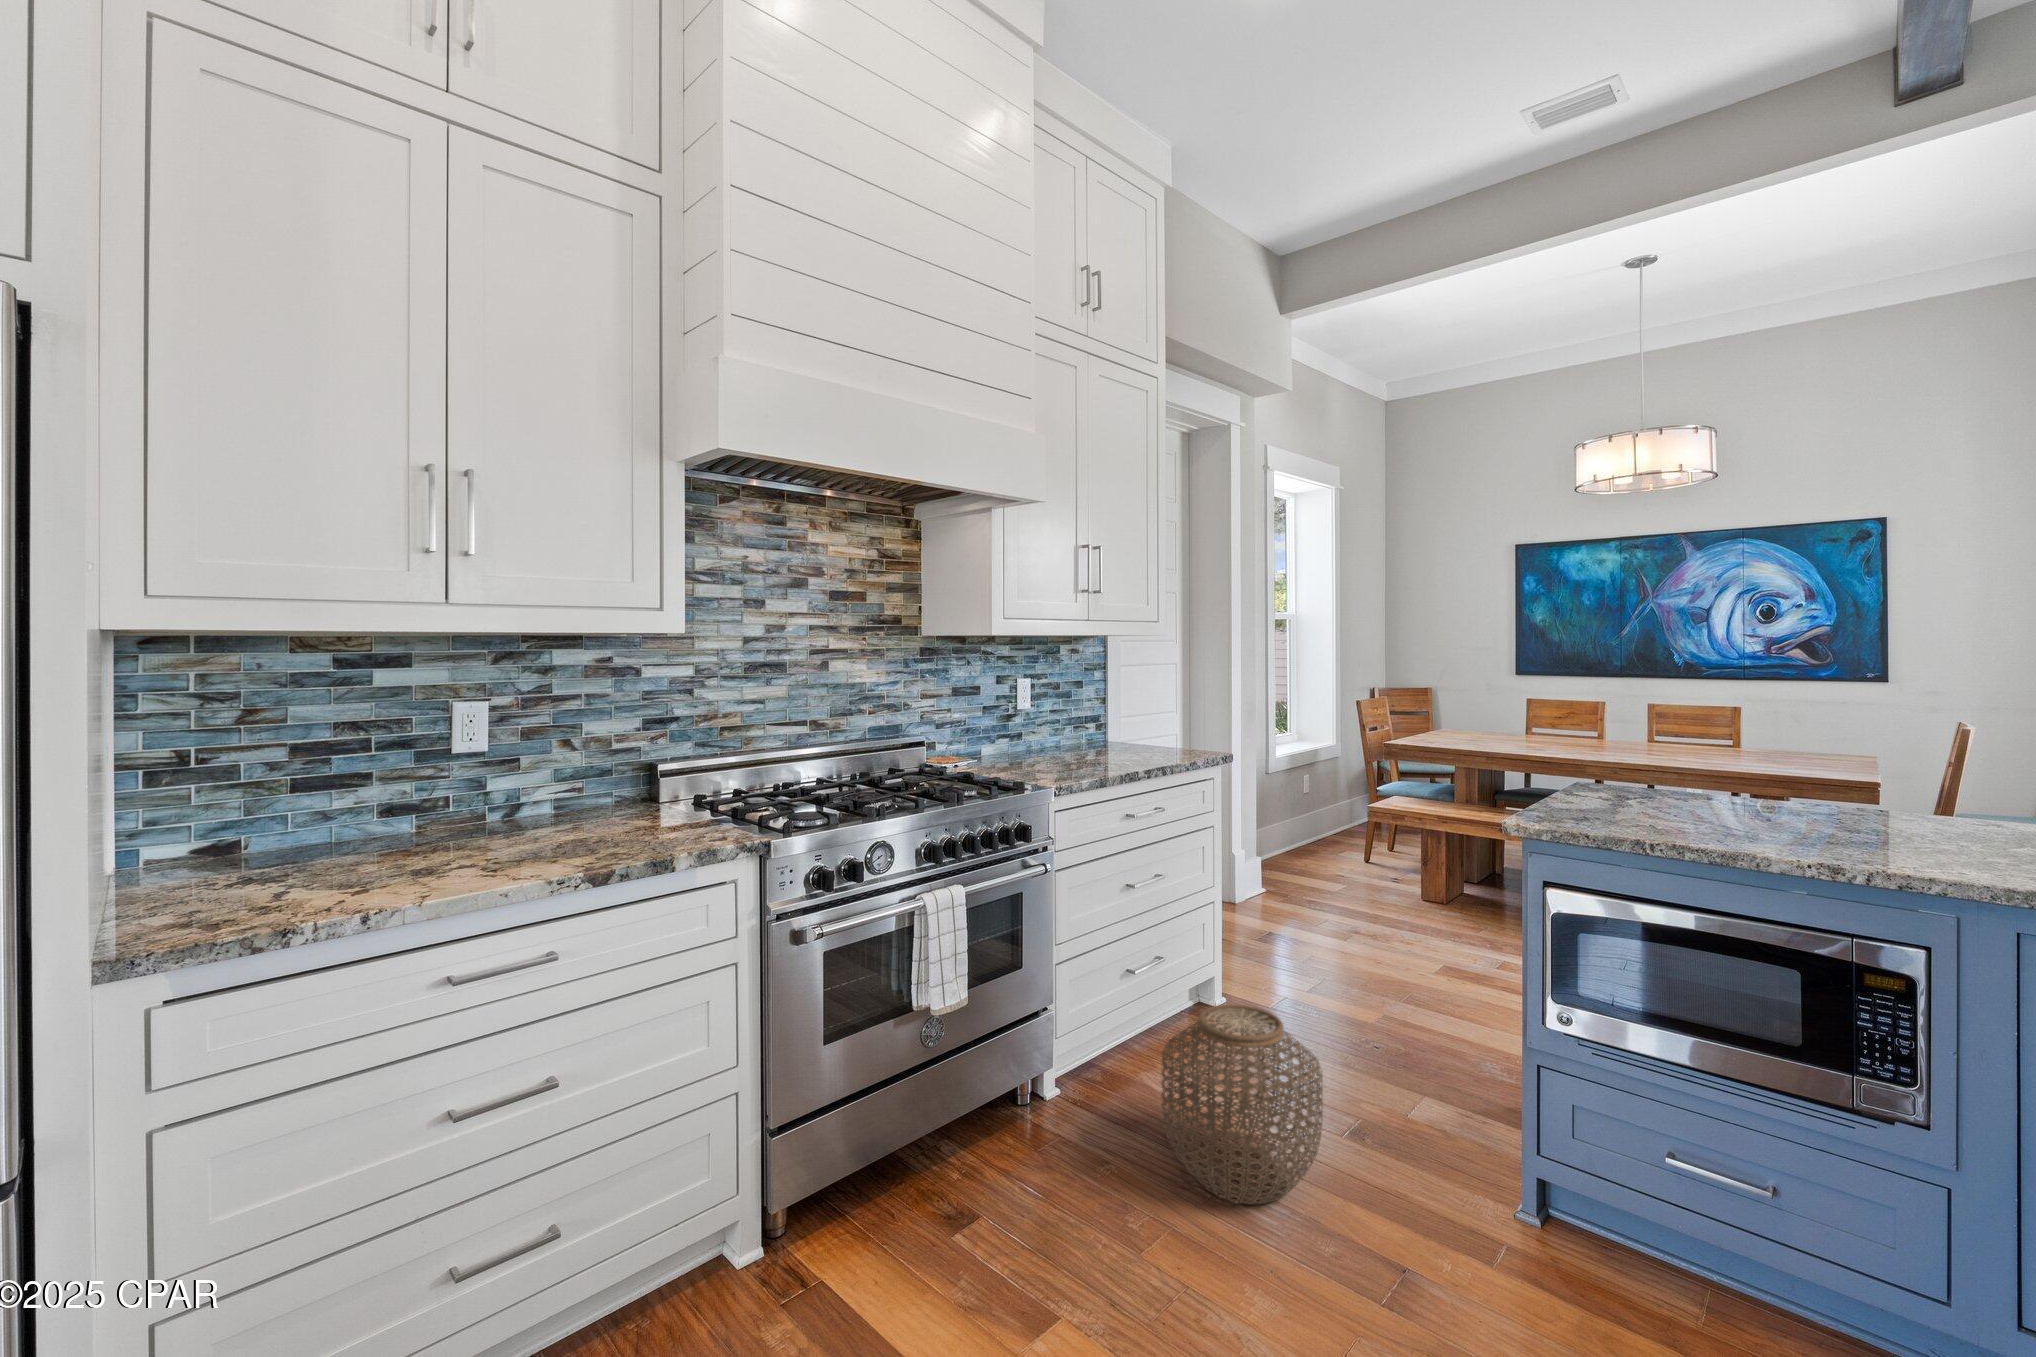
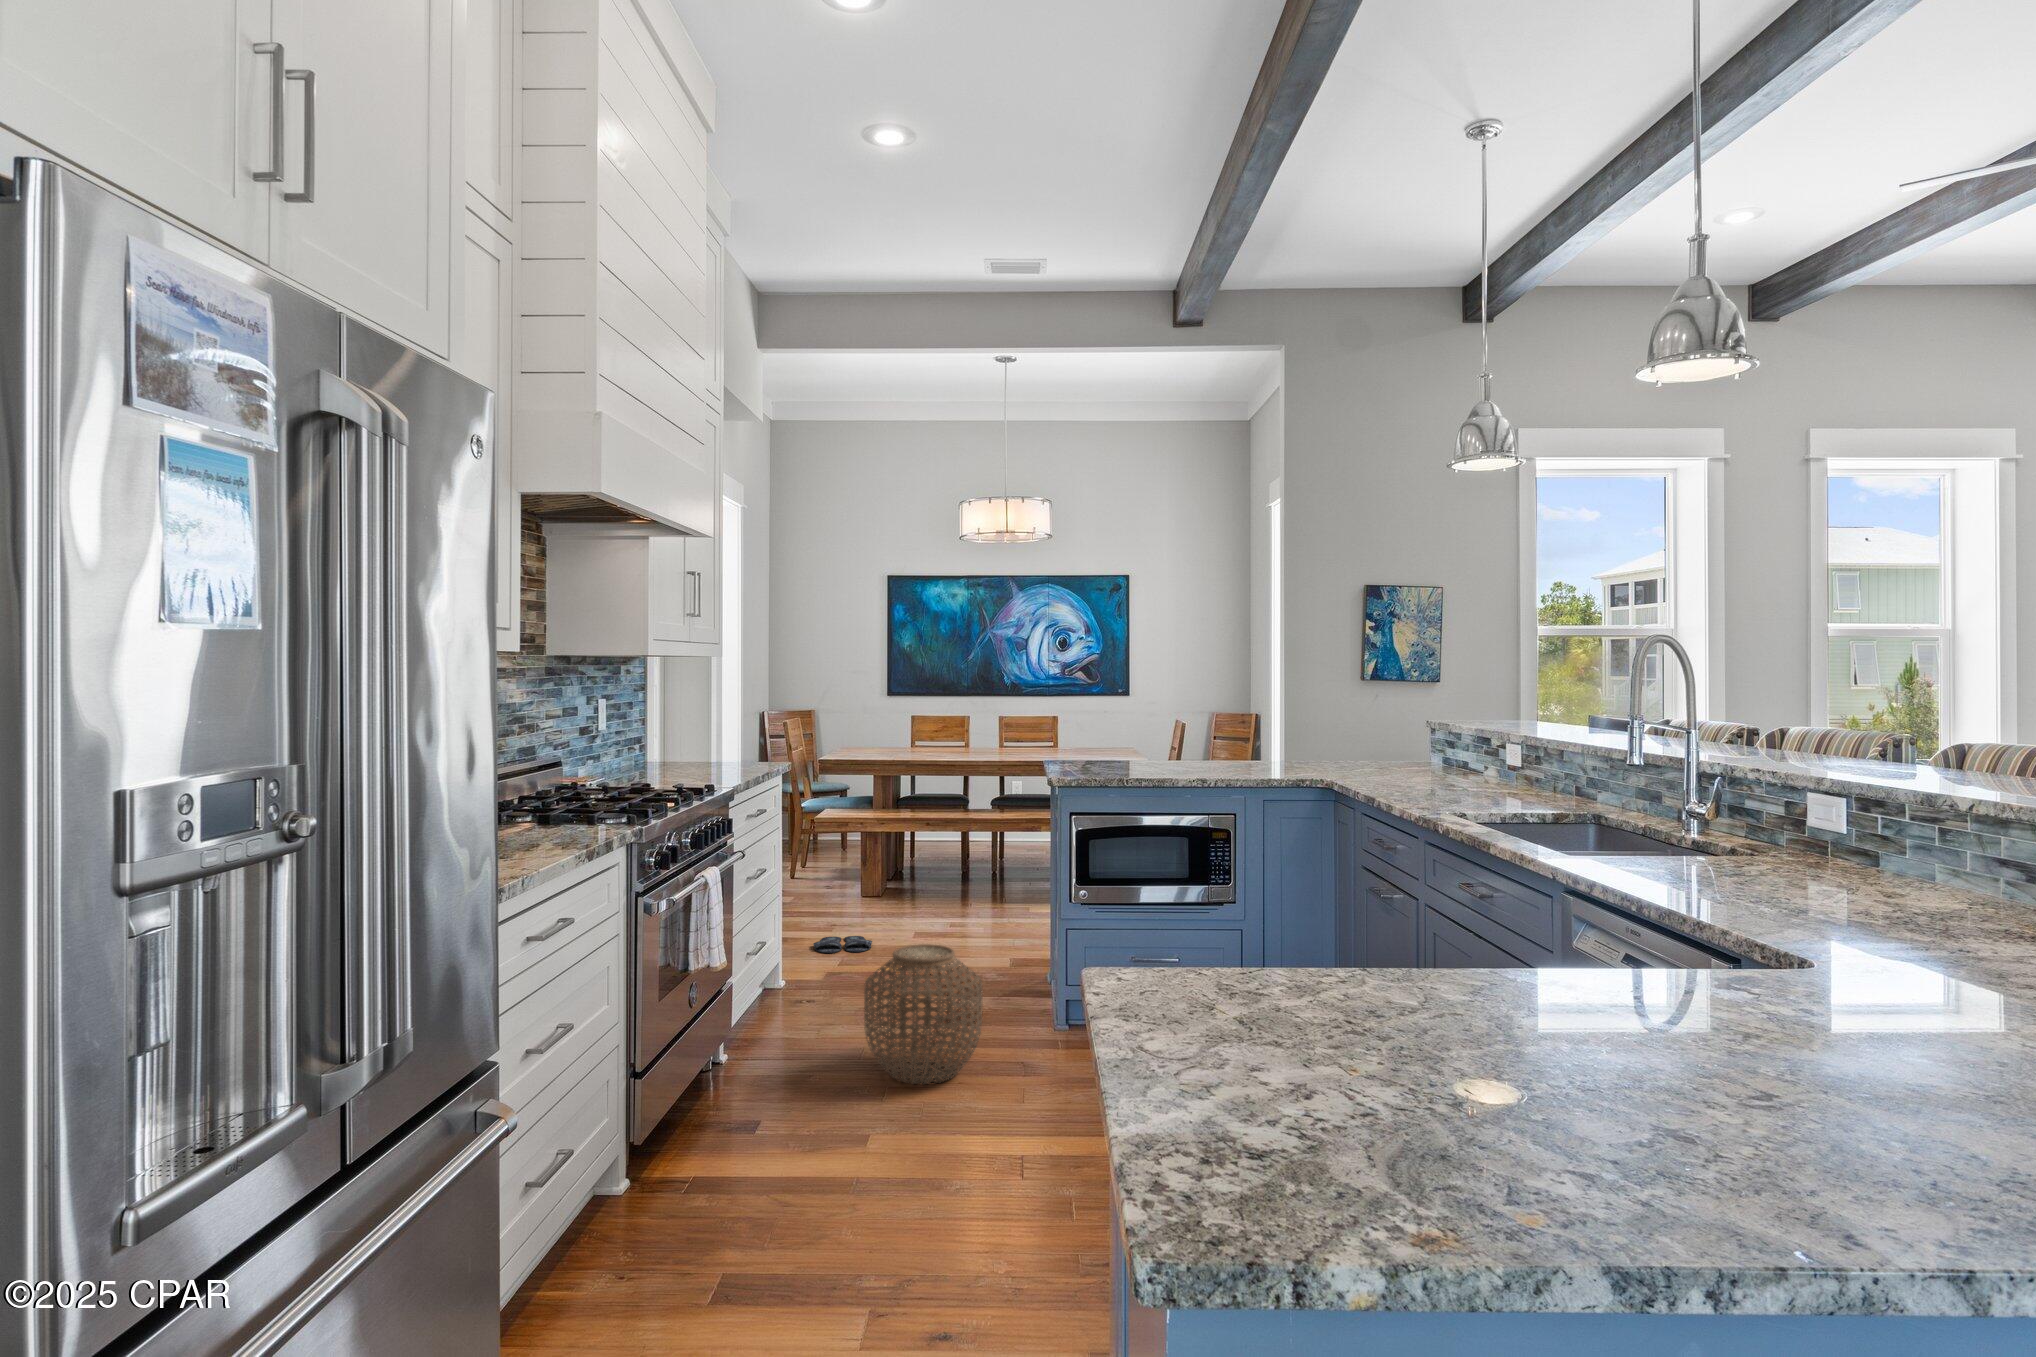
slippers: none [1295,945,1367,973] -> present [813,936,872,953]

